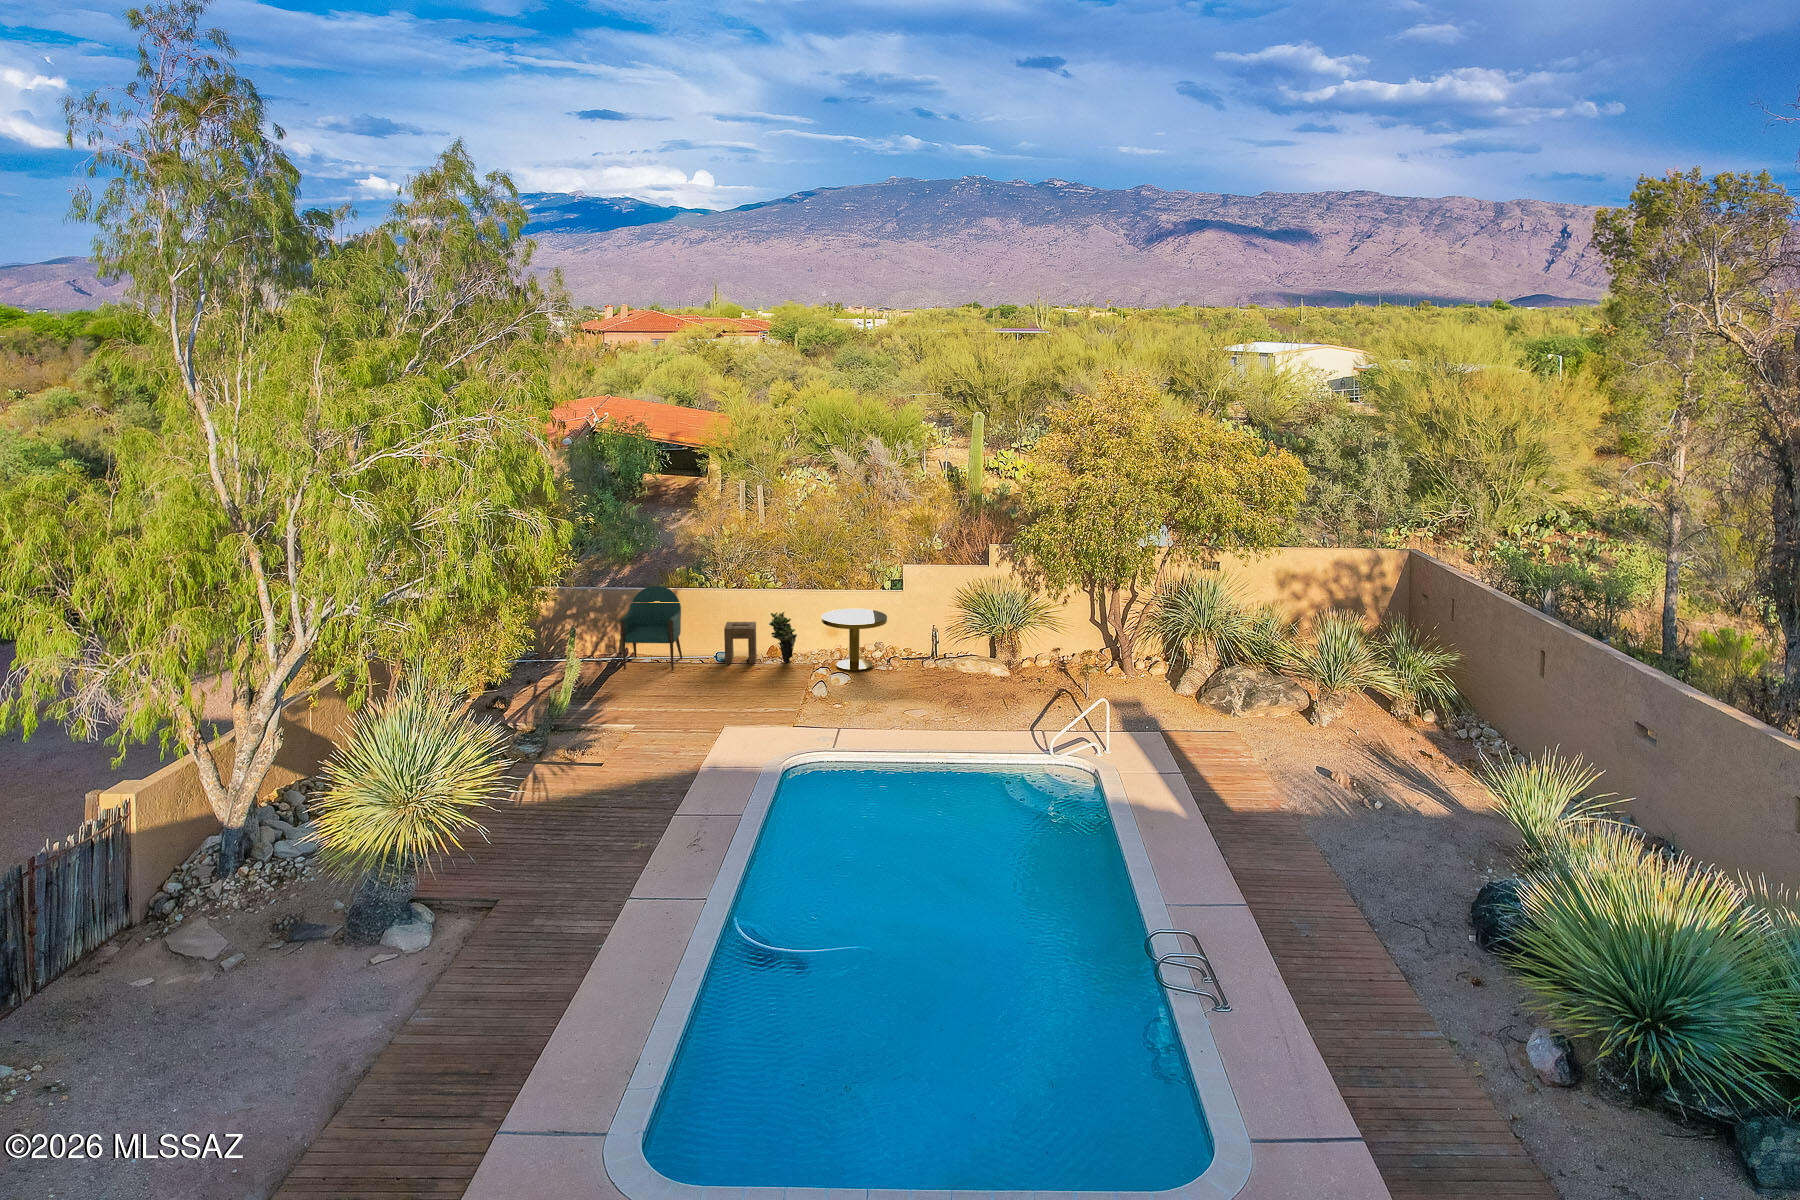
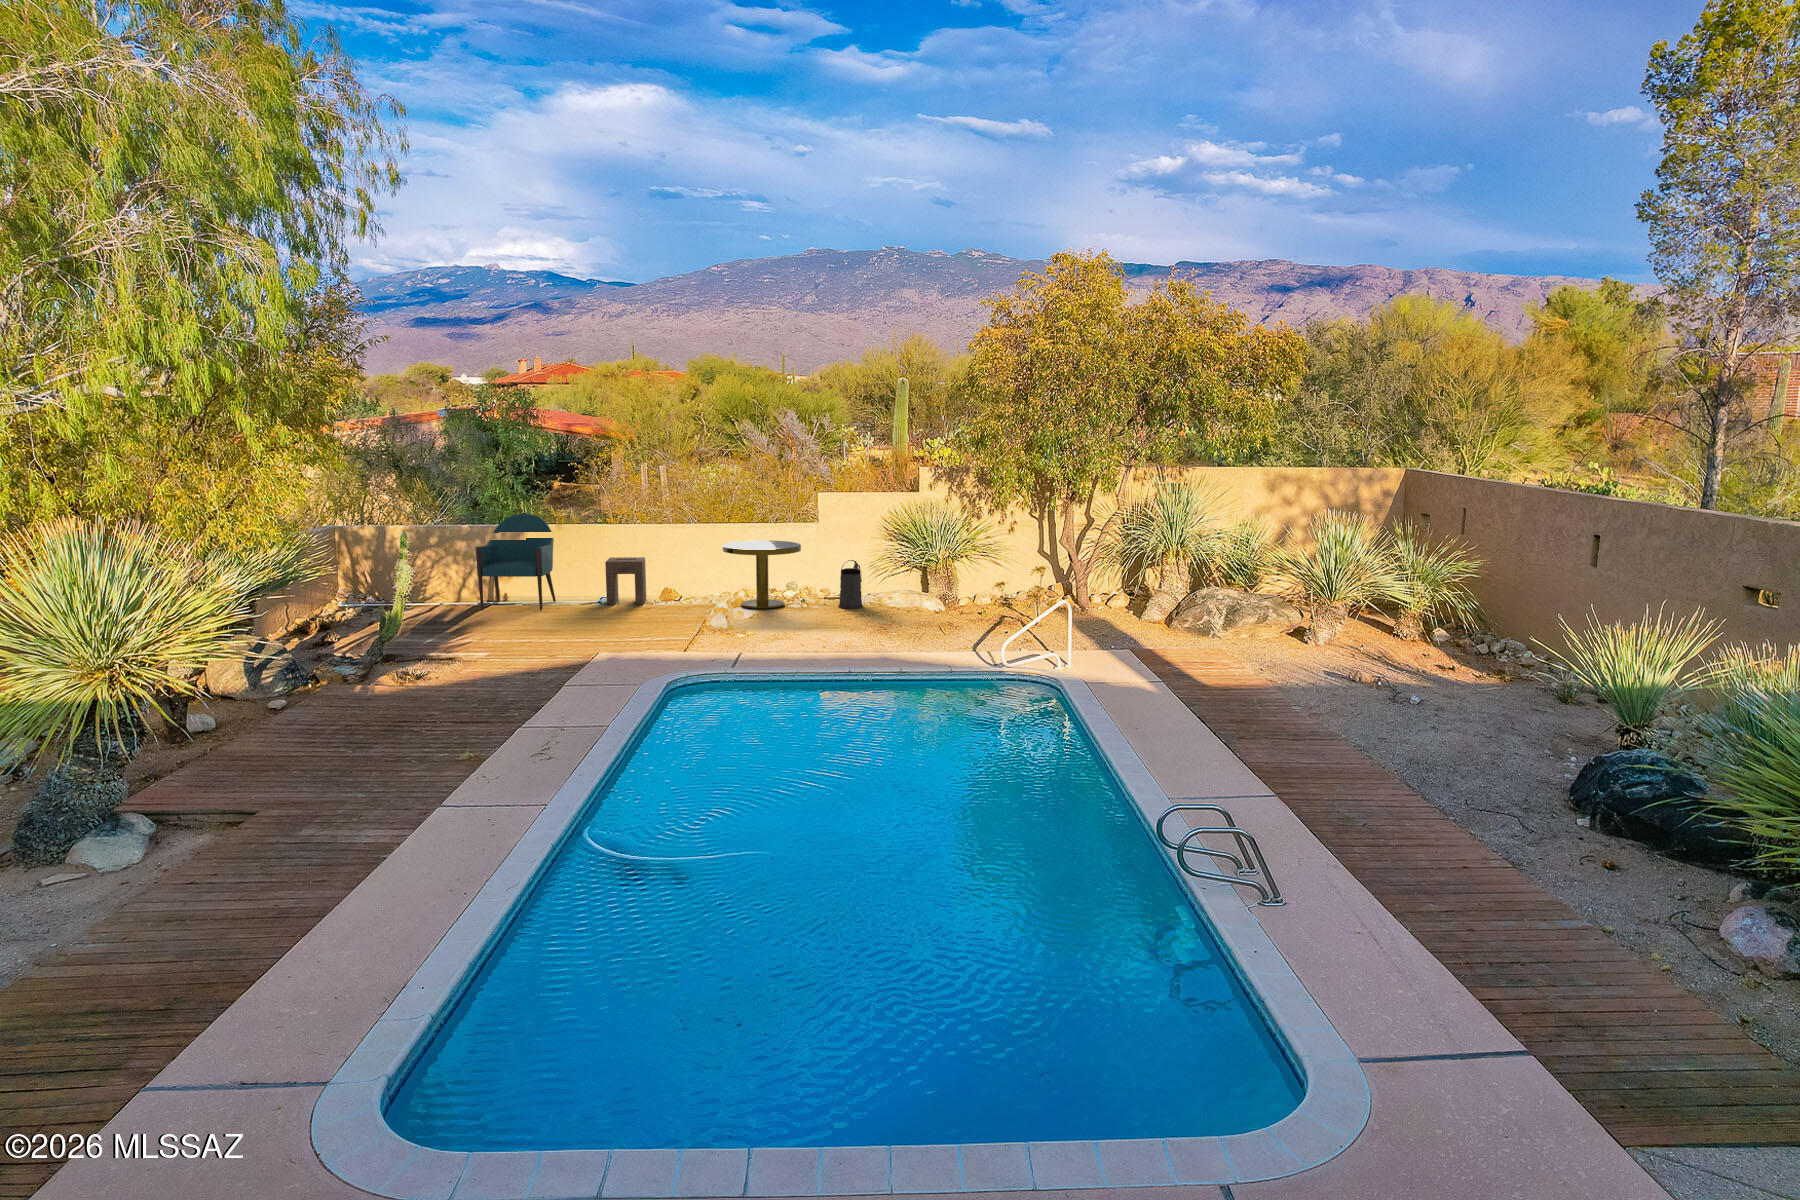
potted plant: present [769,612,797,663] -> none [660,544,695,604]
watering can: none [918,629,939,672] -> present [839,560,863,609]

